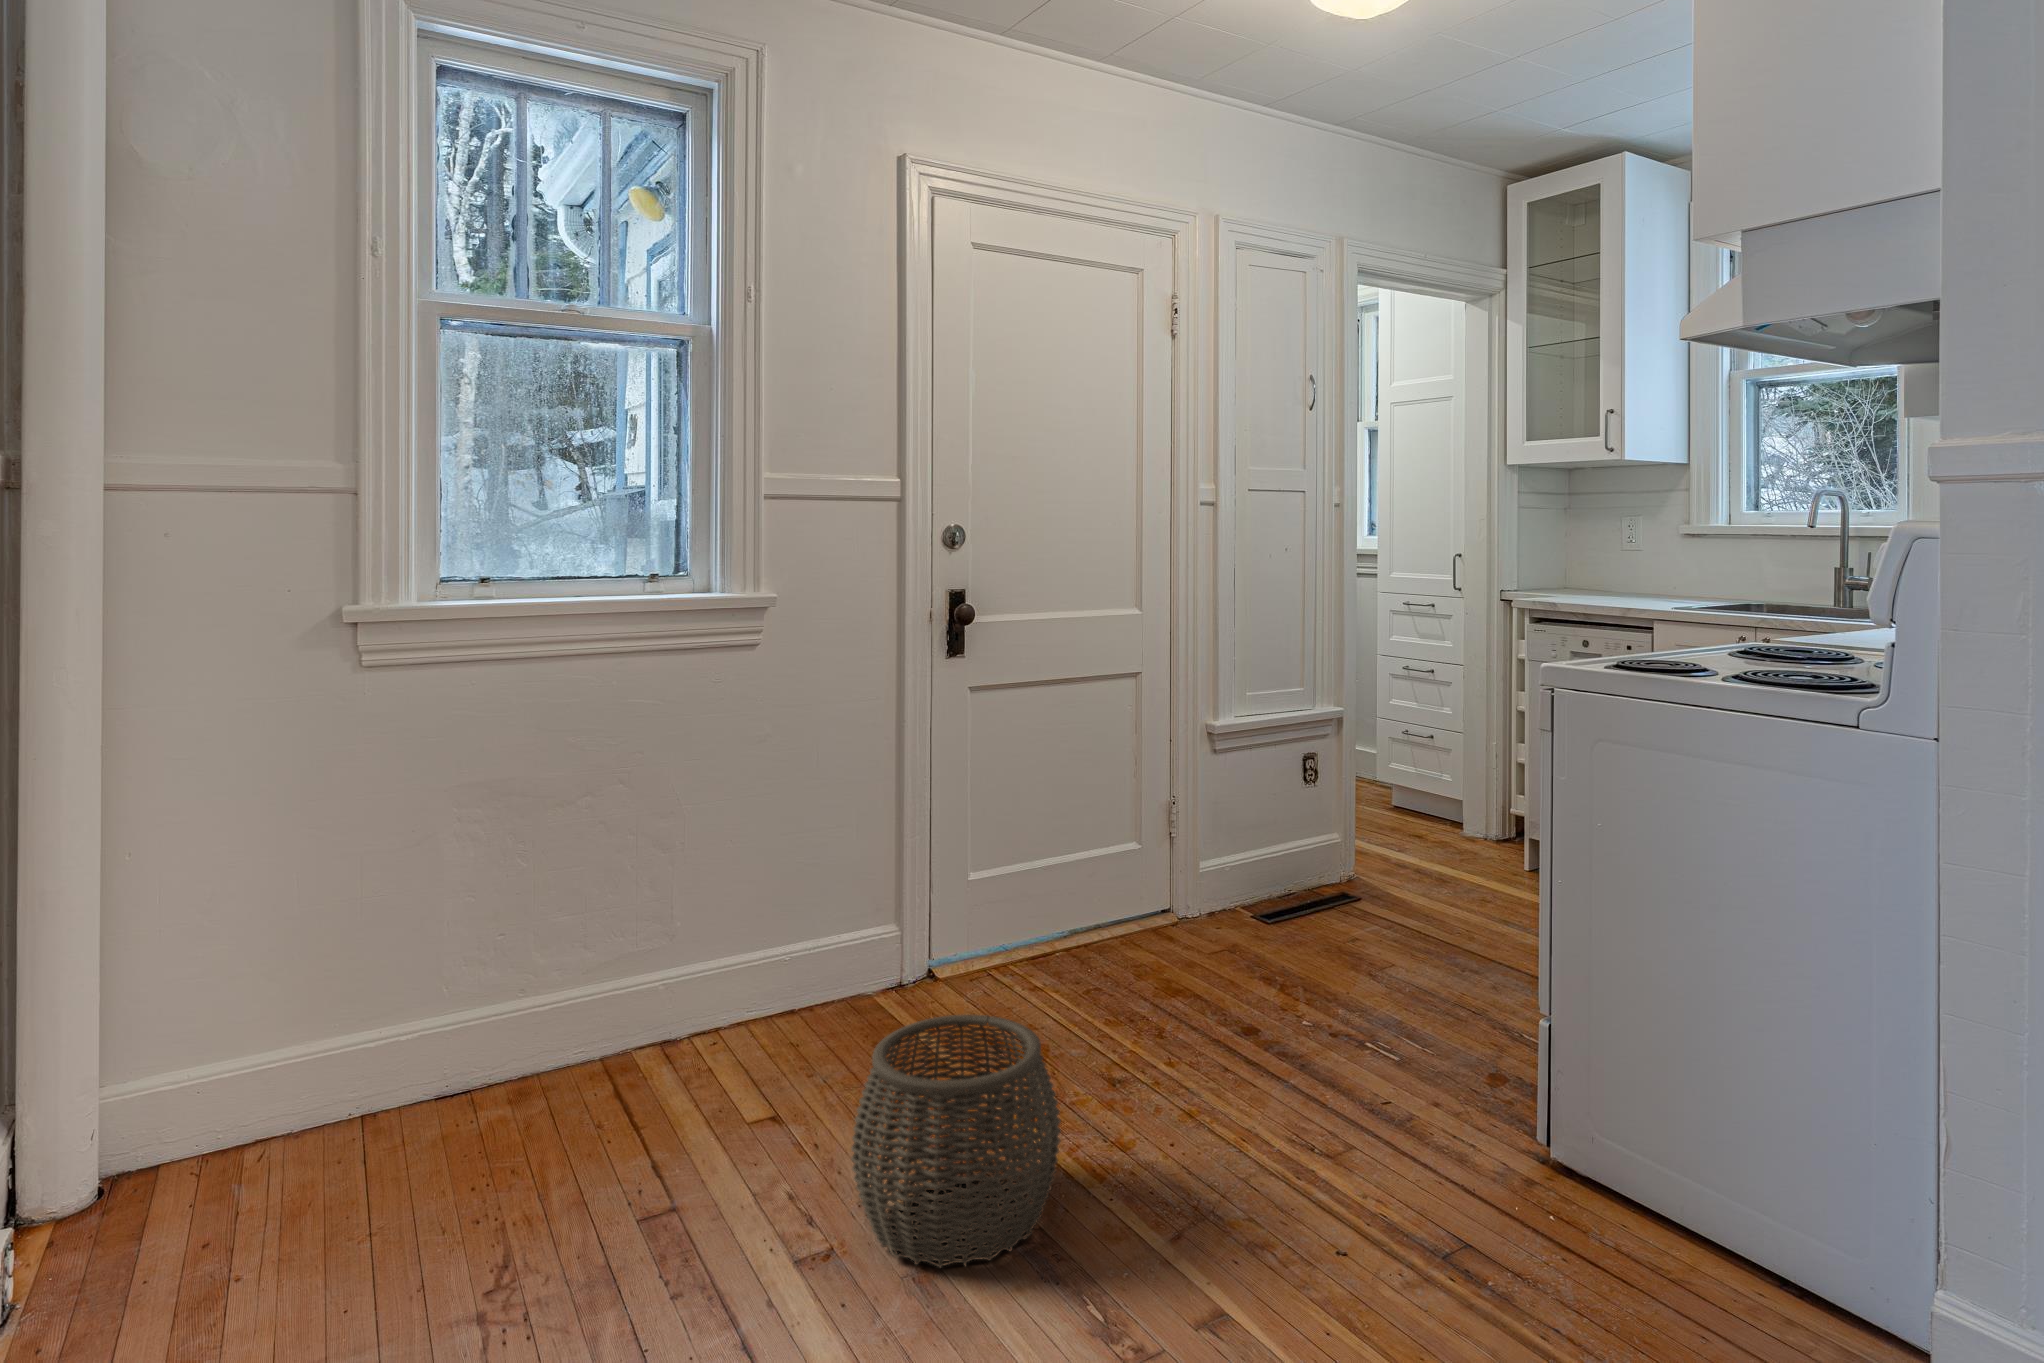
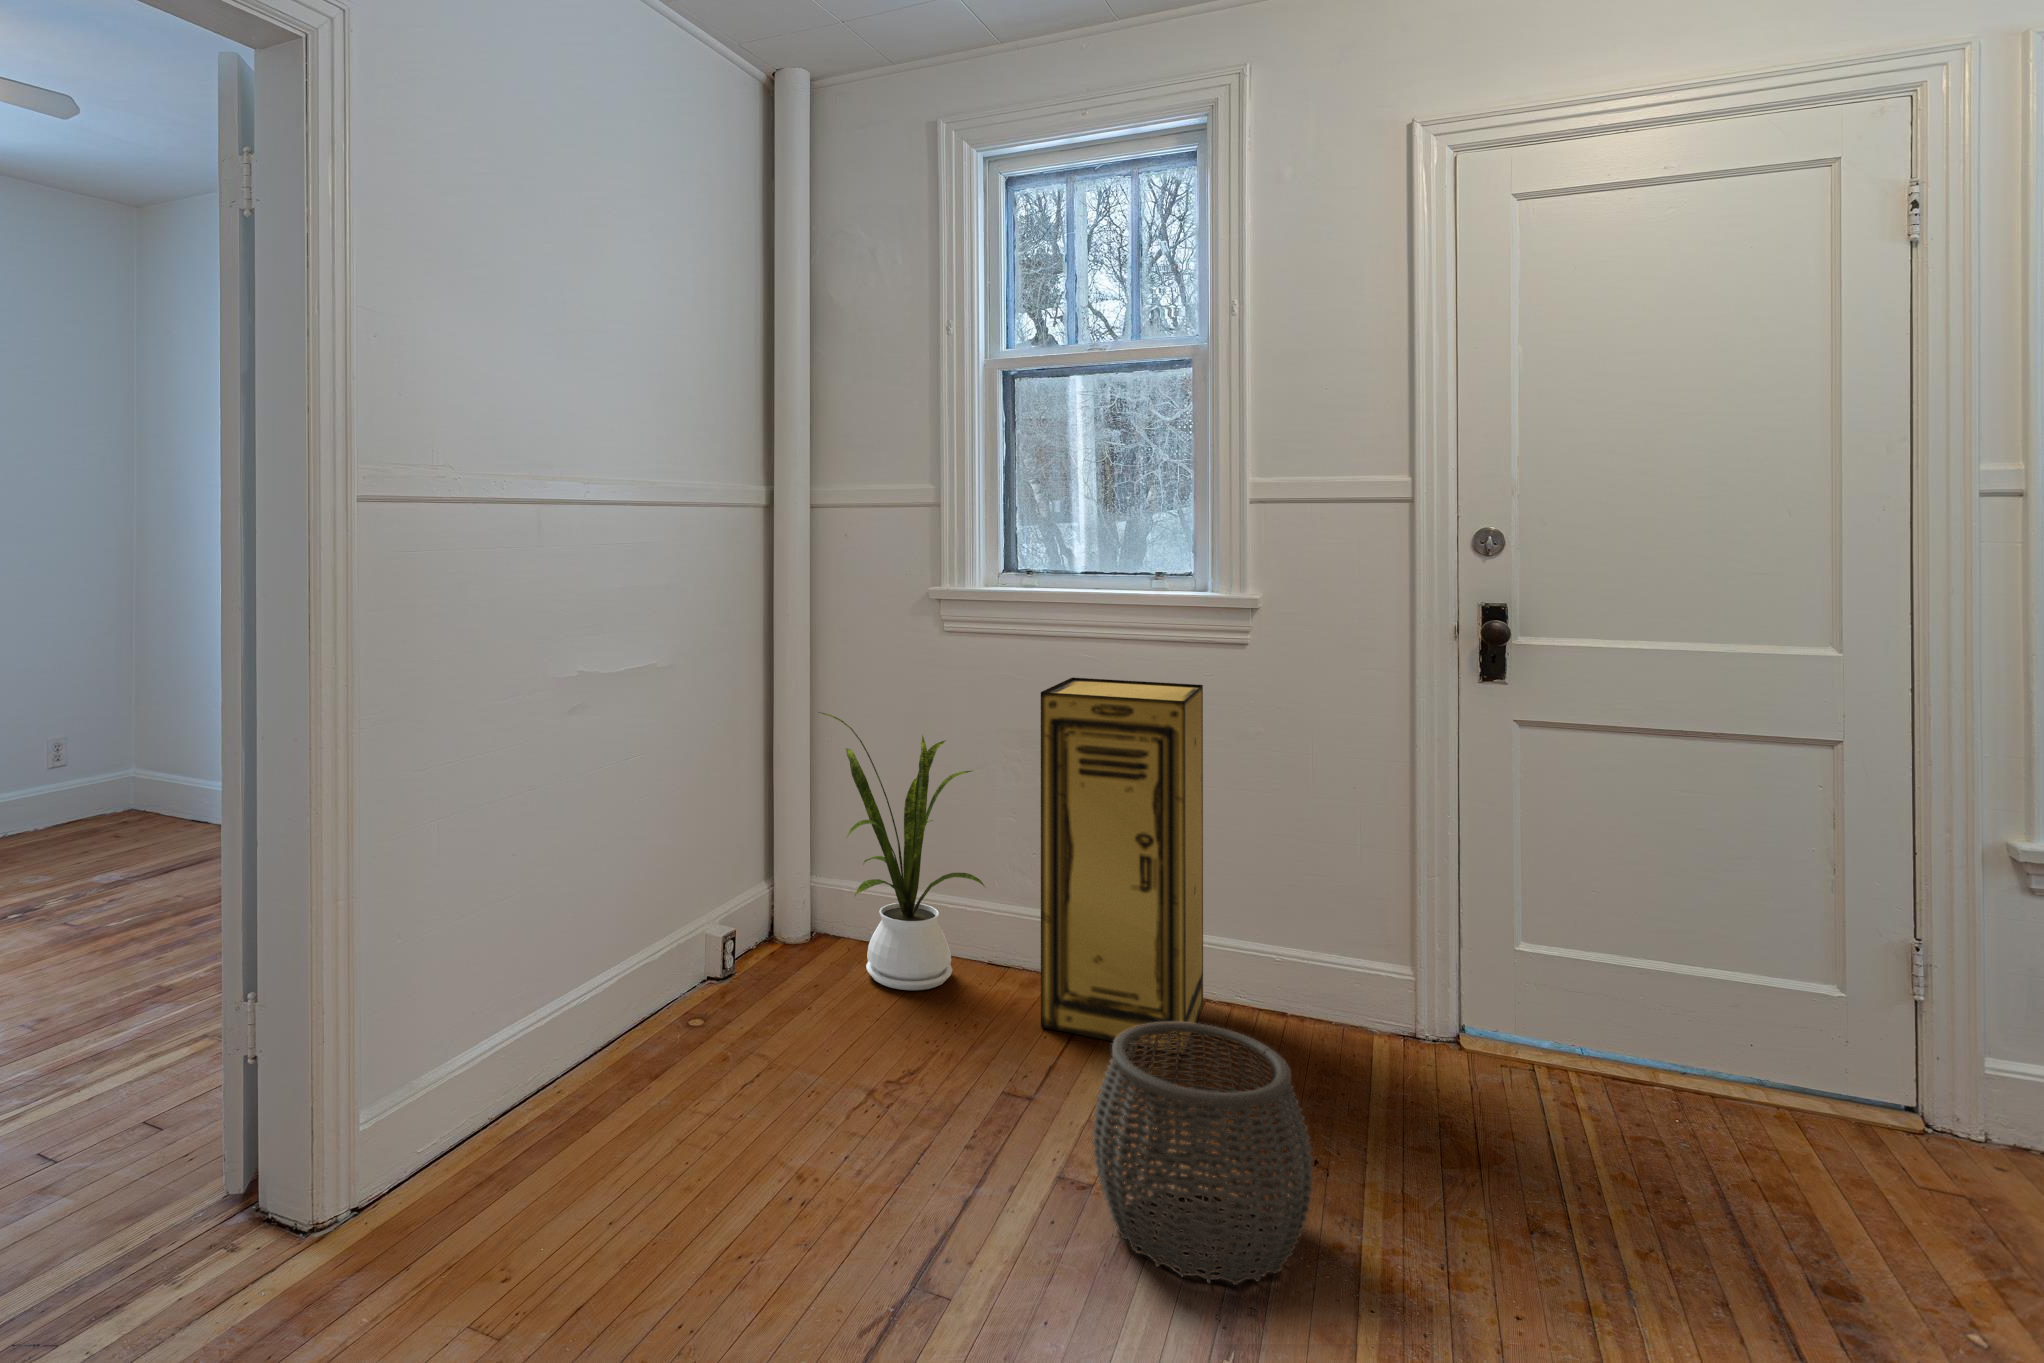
storage cabinet: none [562,691,762,1134] -> present [1041,678,1203,1055]
house plant: none [166,813,461,1191] -> present [819,712,986,990]

